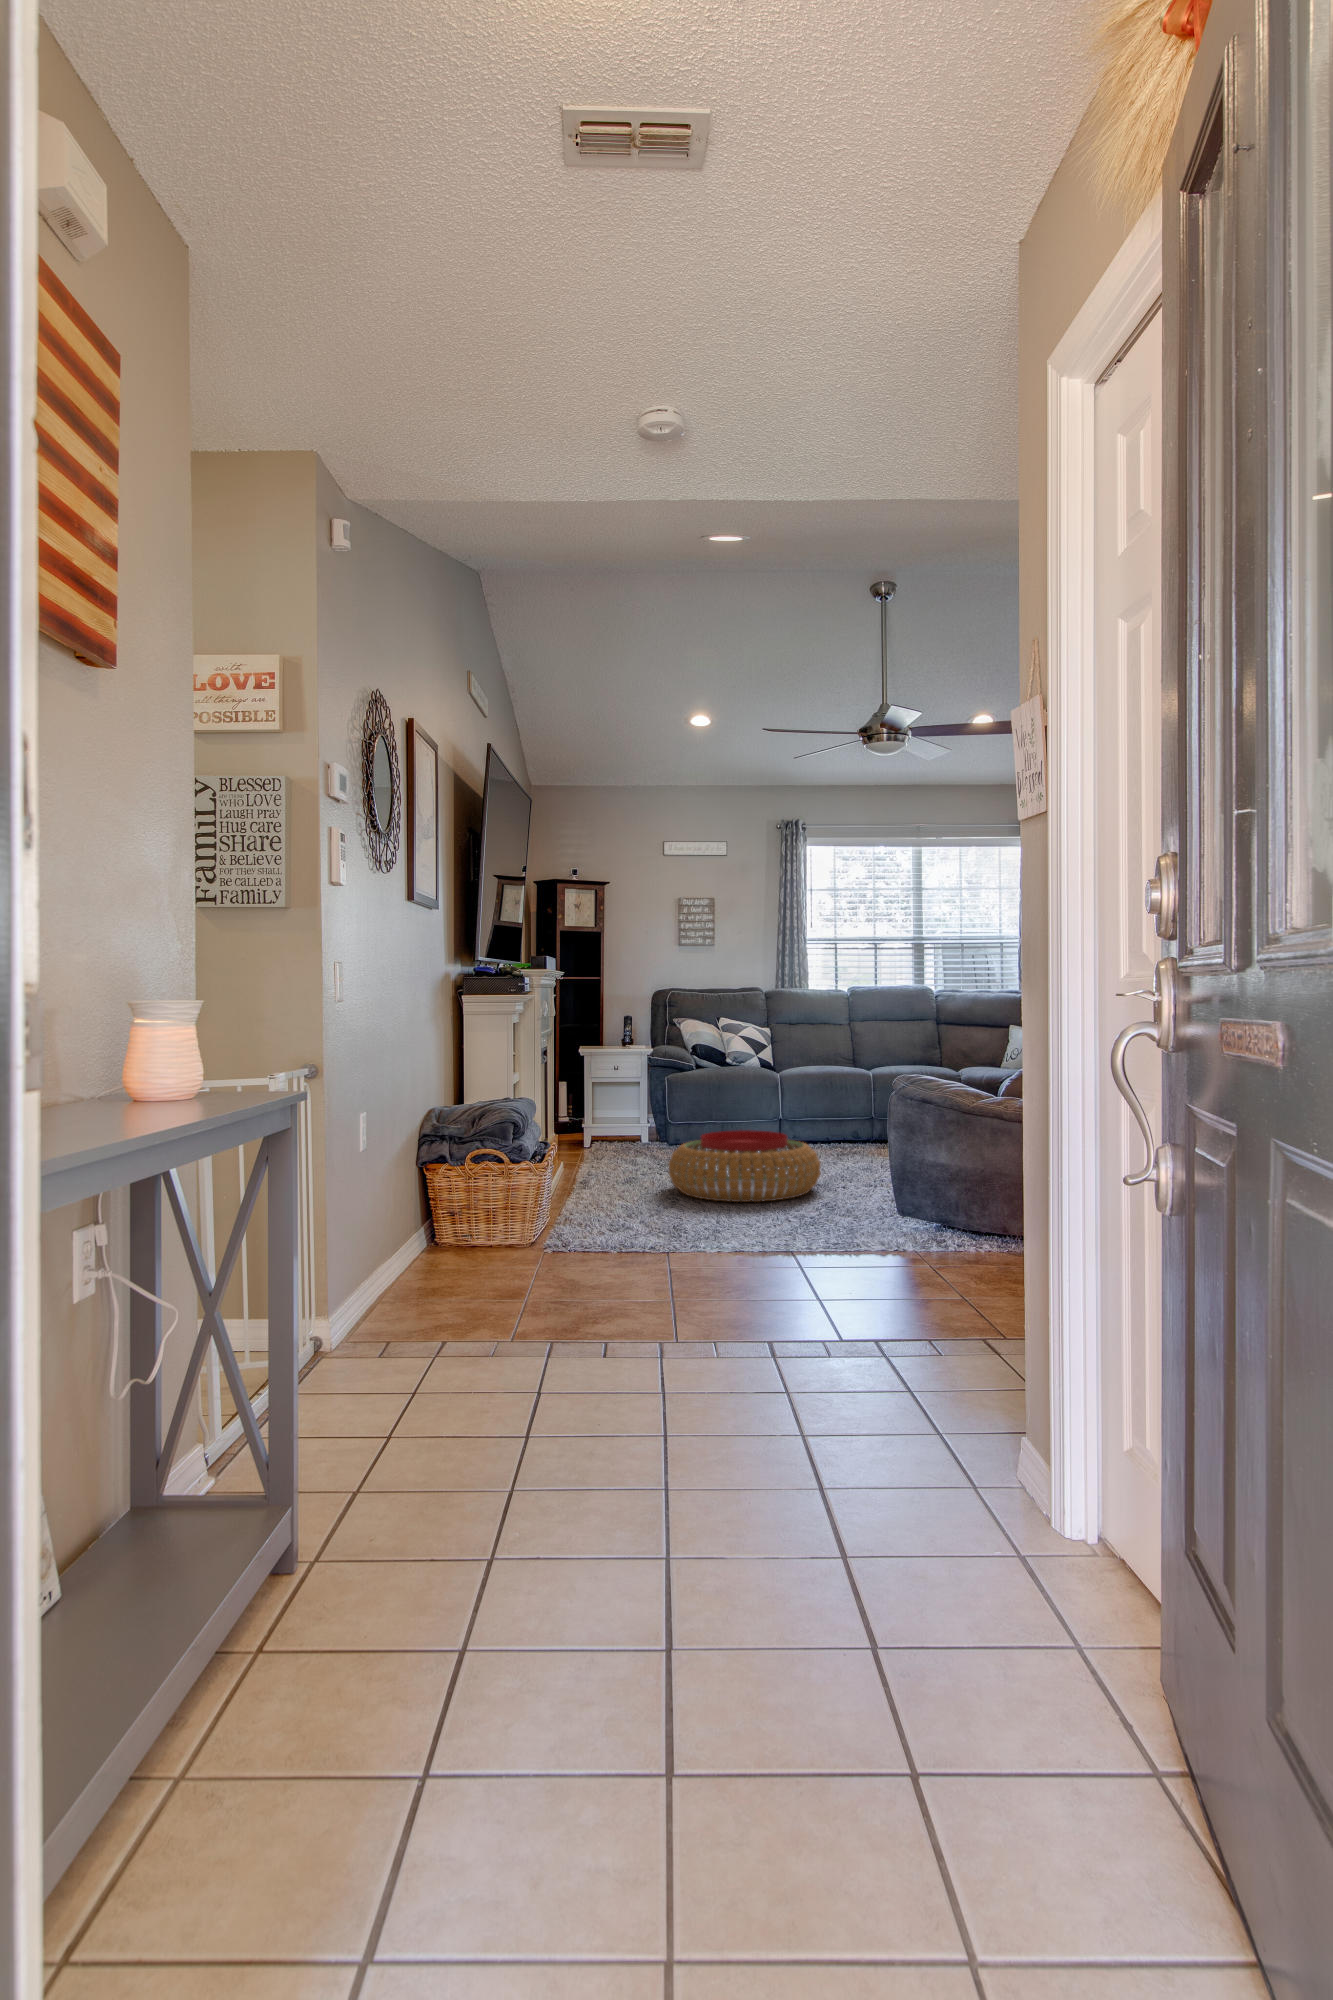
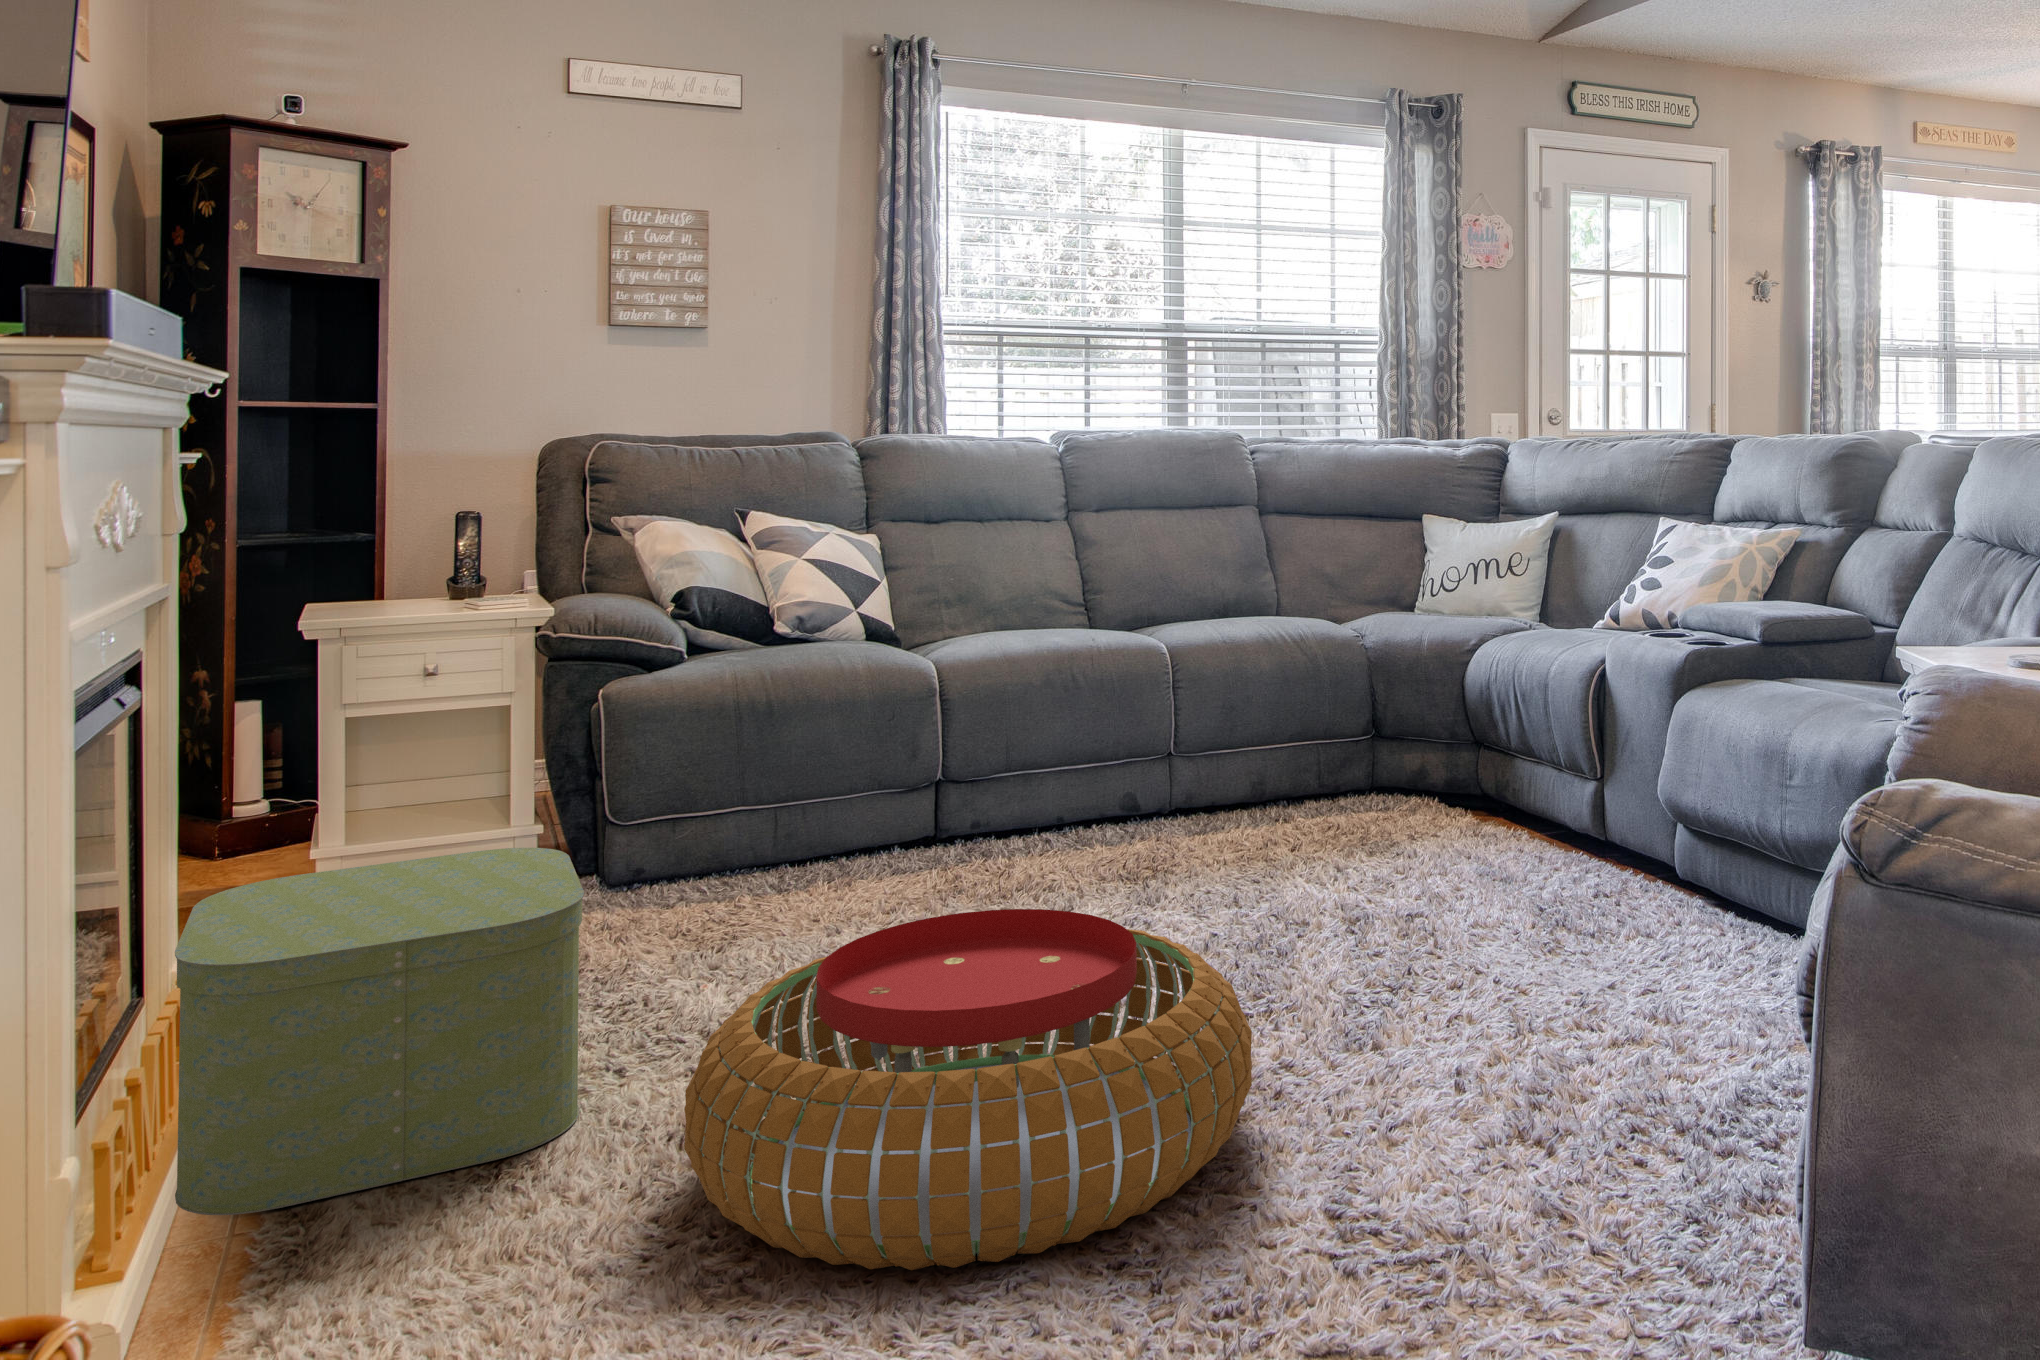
storage box: none [559,1110,650,1182] -> present [175,848,584,1215]

